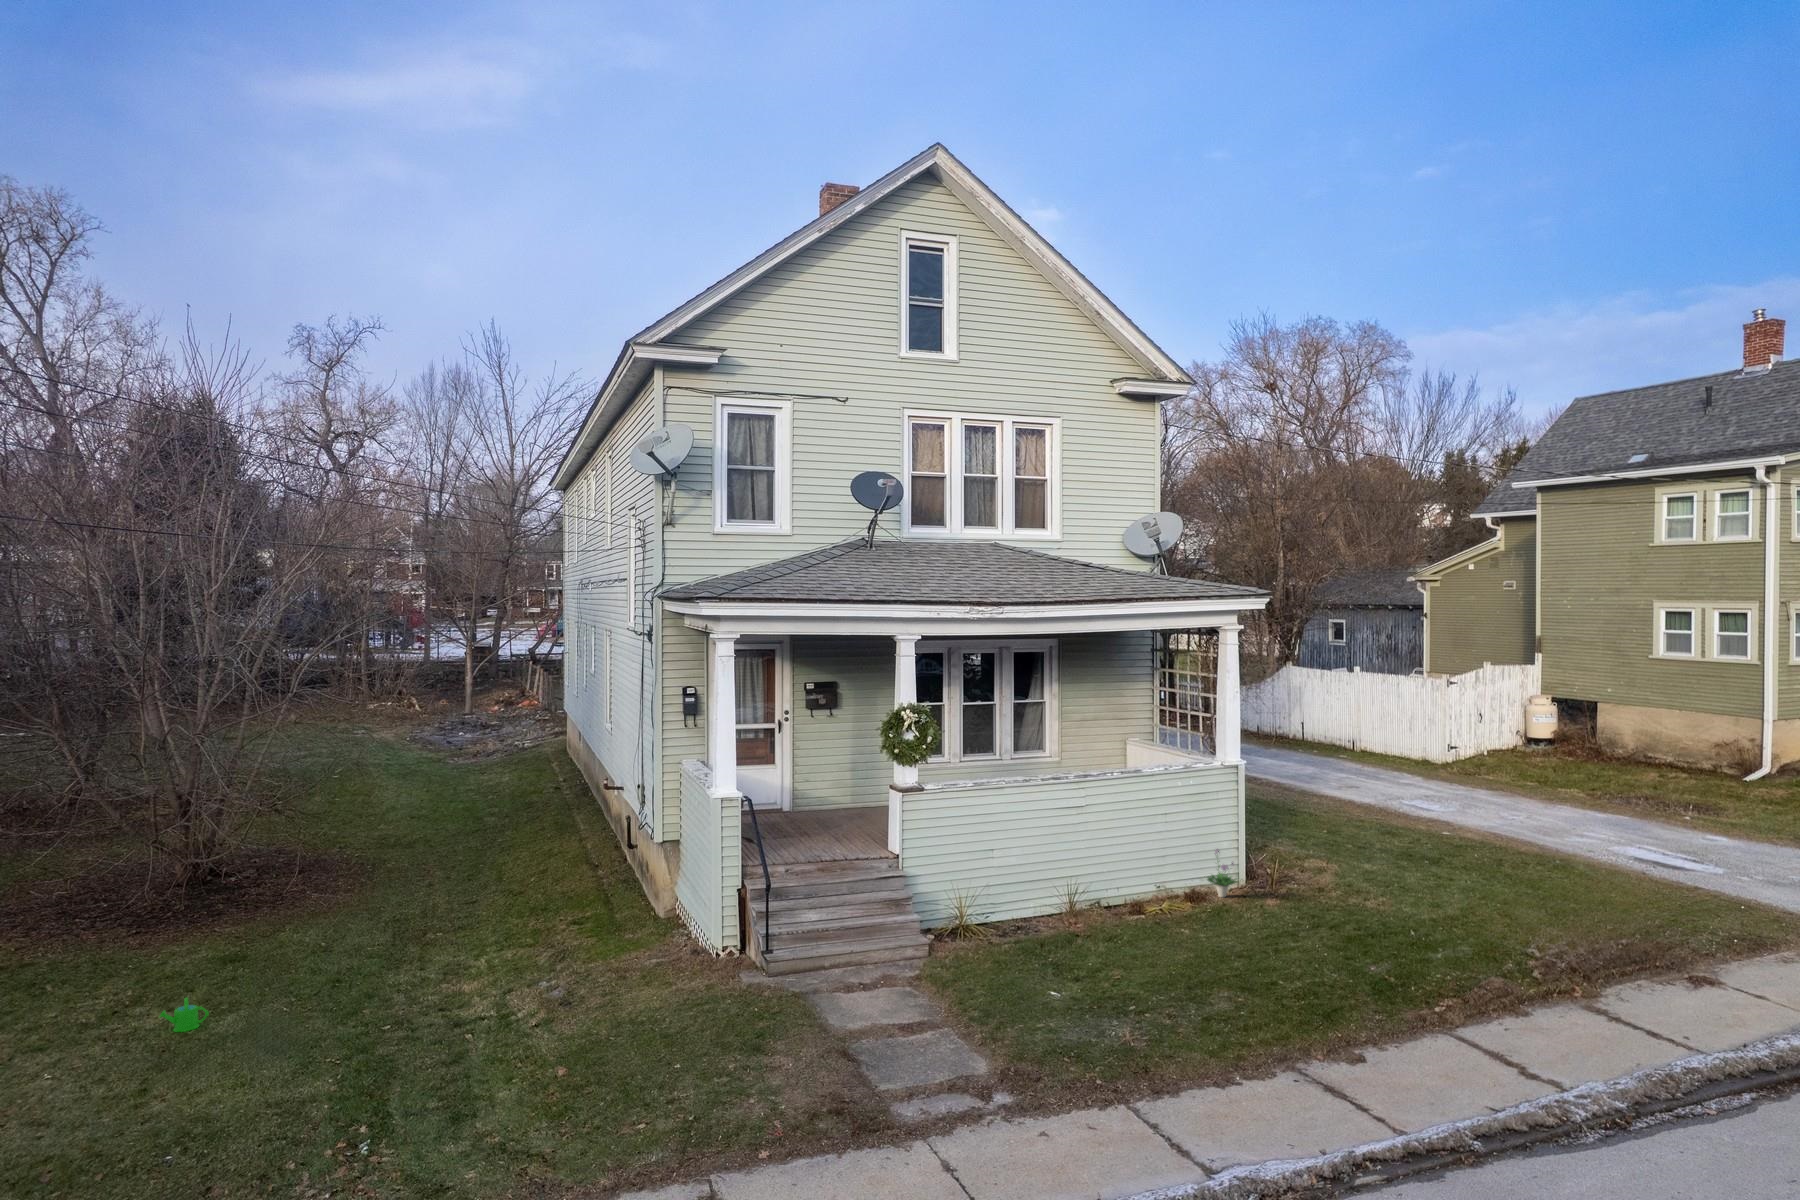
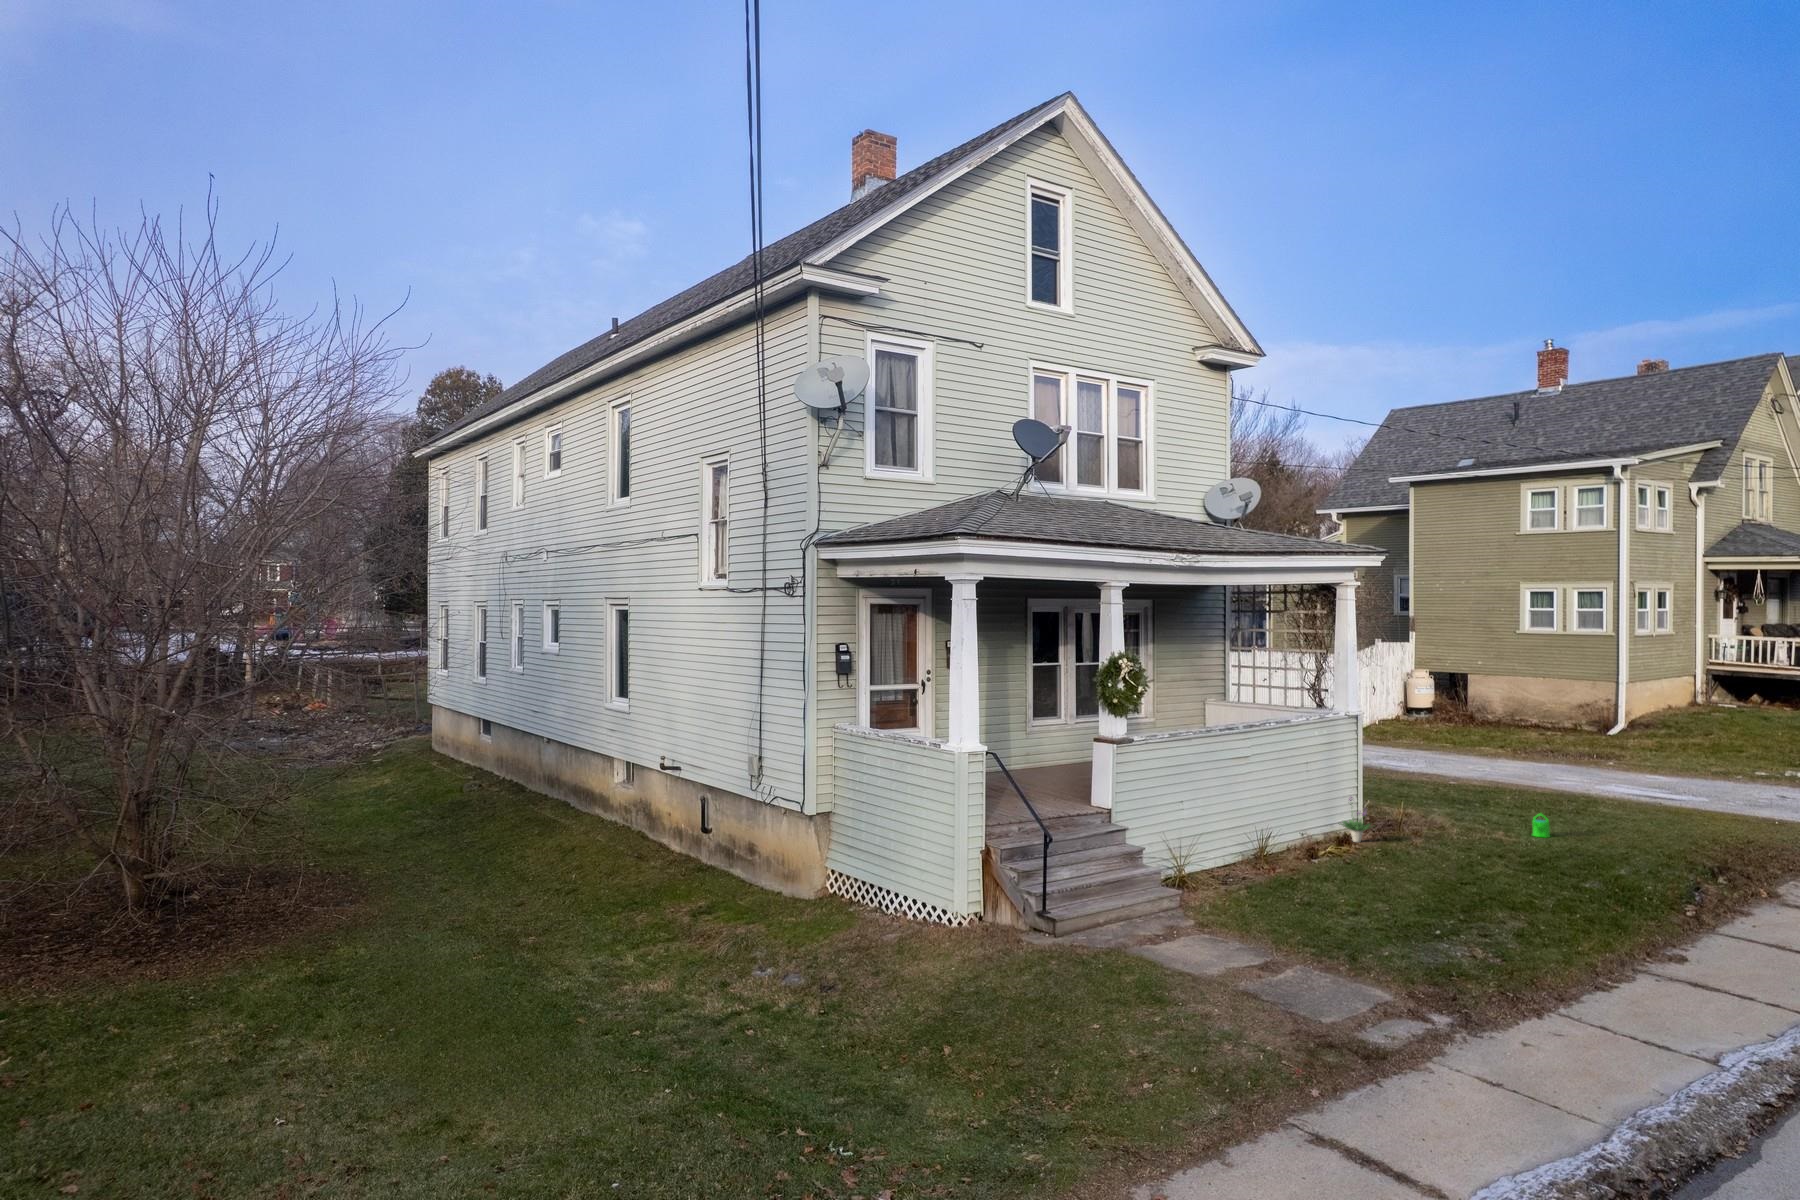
watering can: present [160,998,209,1032] -> present [1532,813,1550,837]

